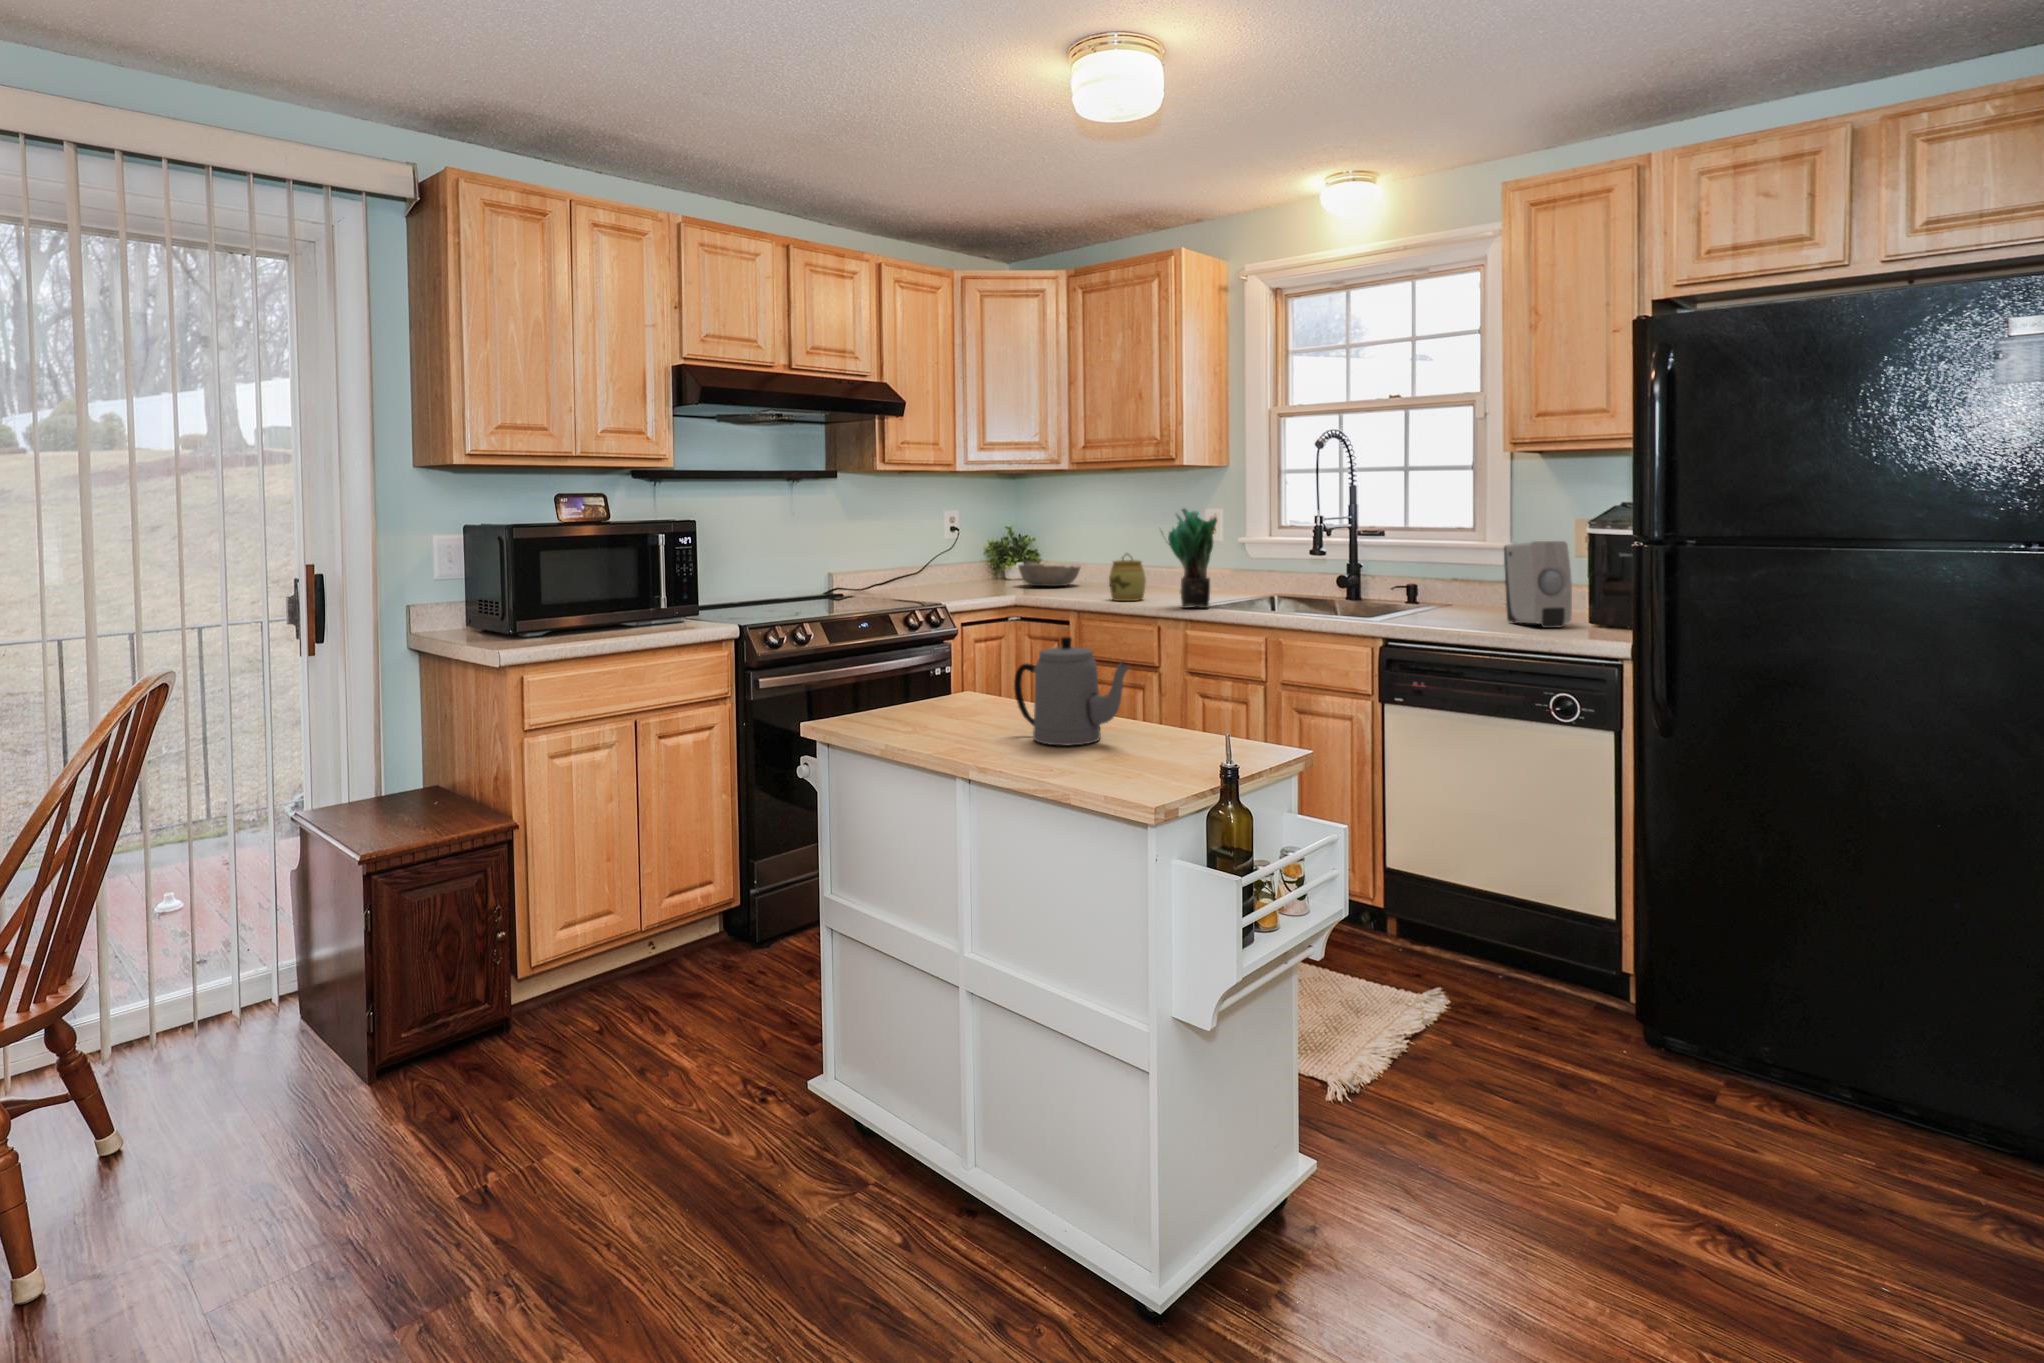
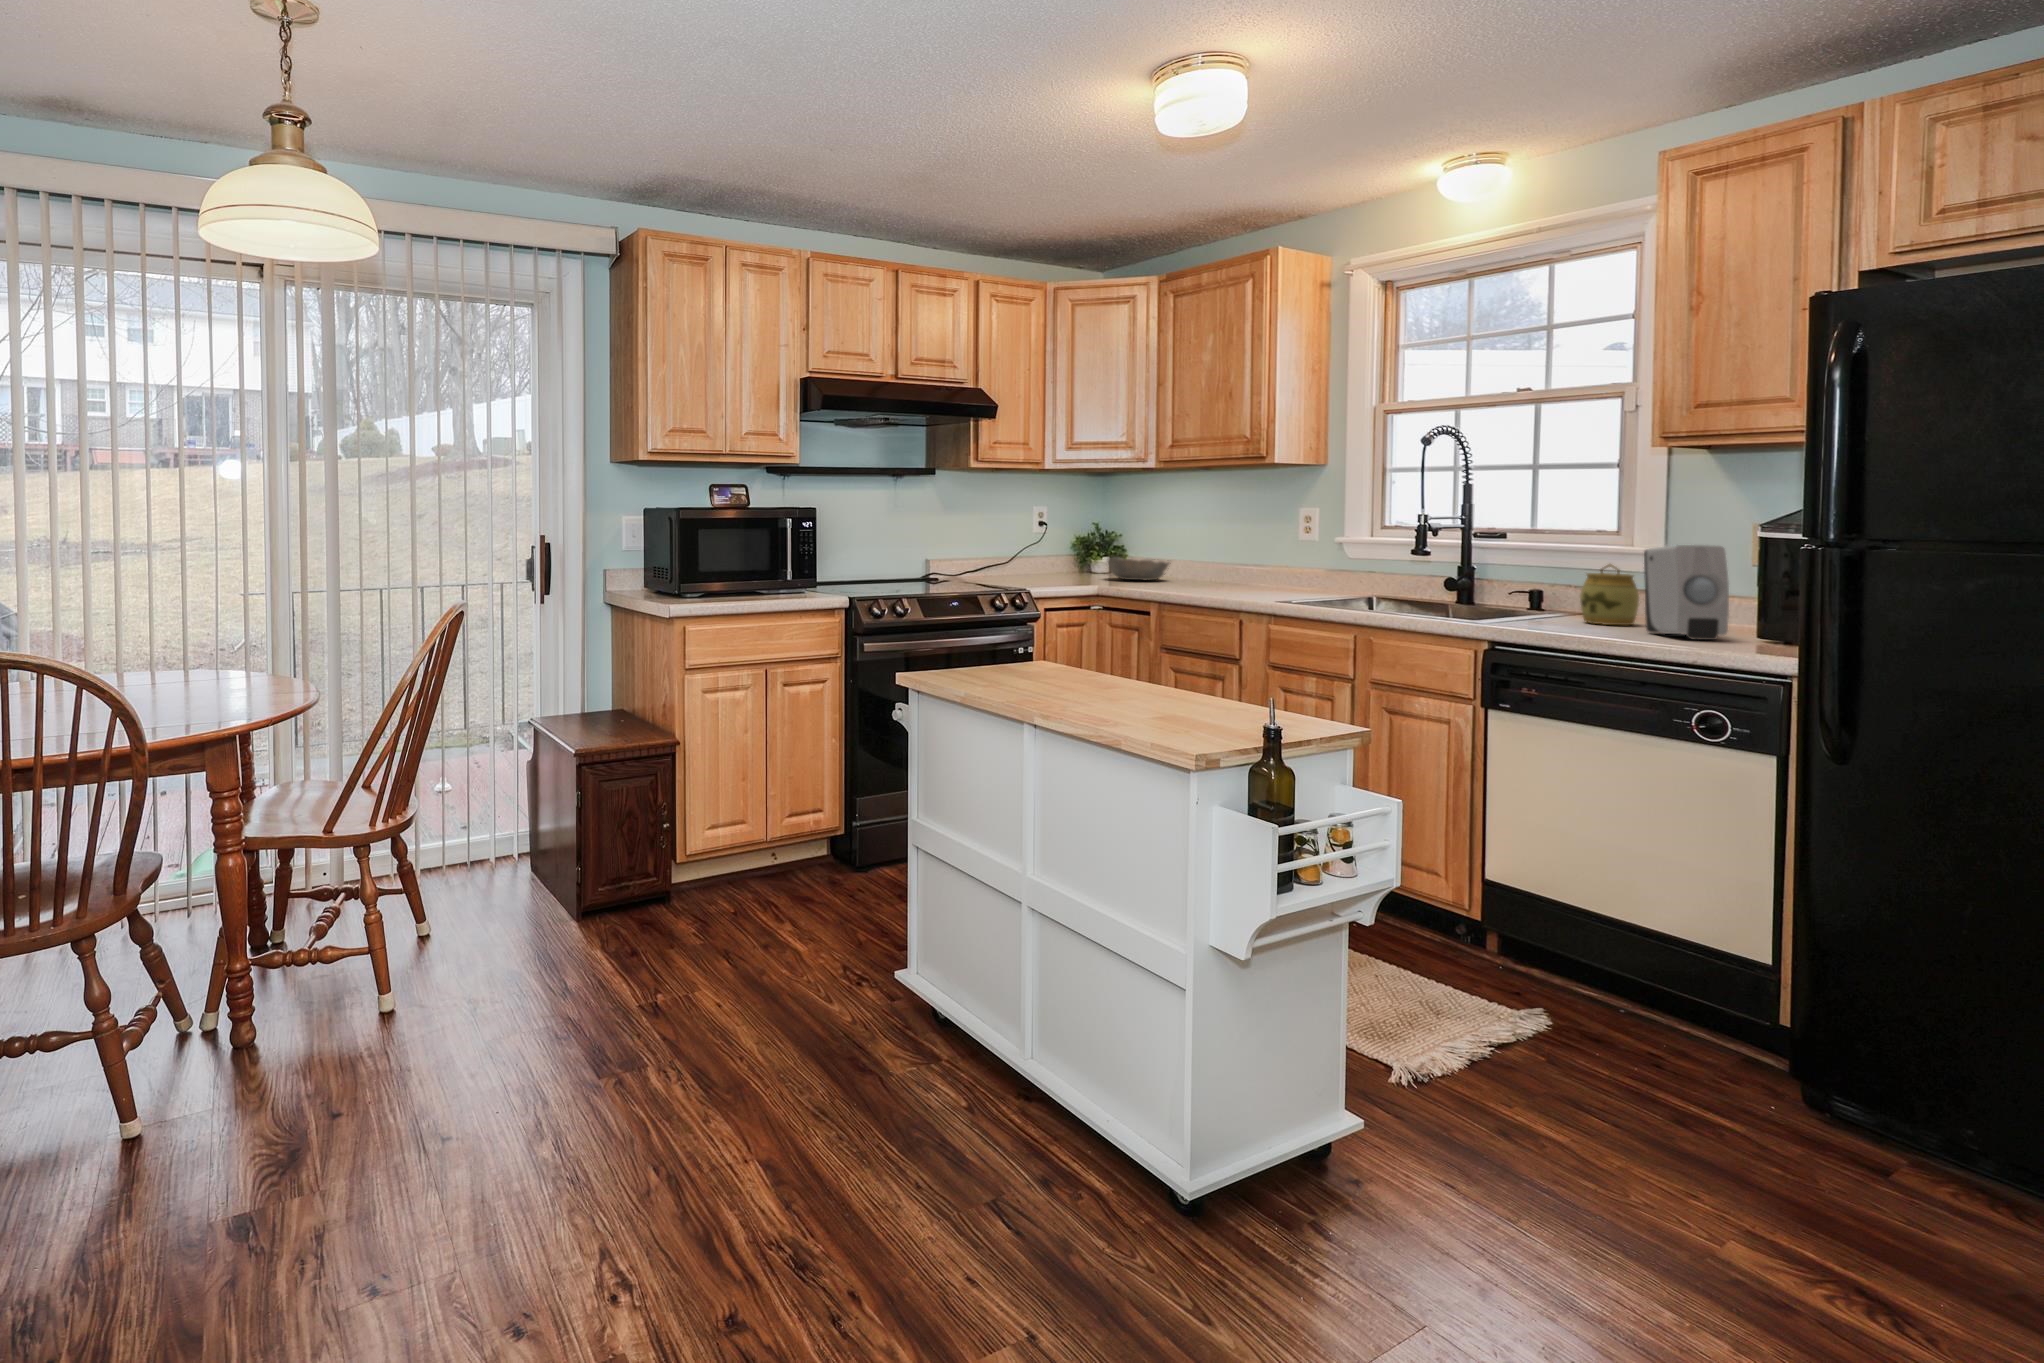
potted plant: present [1162,508,1217,608] -> none [1247,505,1310,604]
jar: present [1109,554,1146,601] -> present [1580,564,1639,625]
teapot: present [1014,637,1129,746] -> none [1081,608,1187,704]

